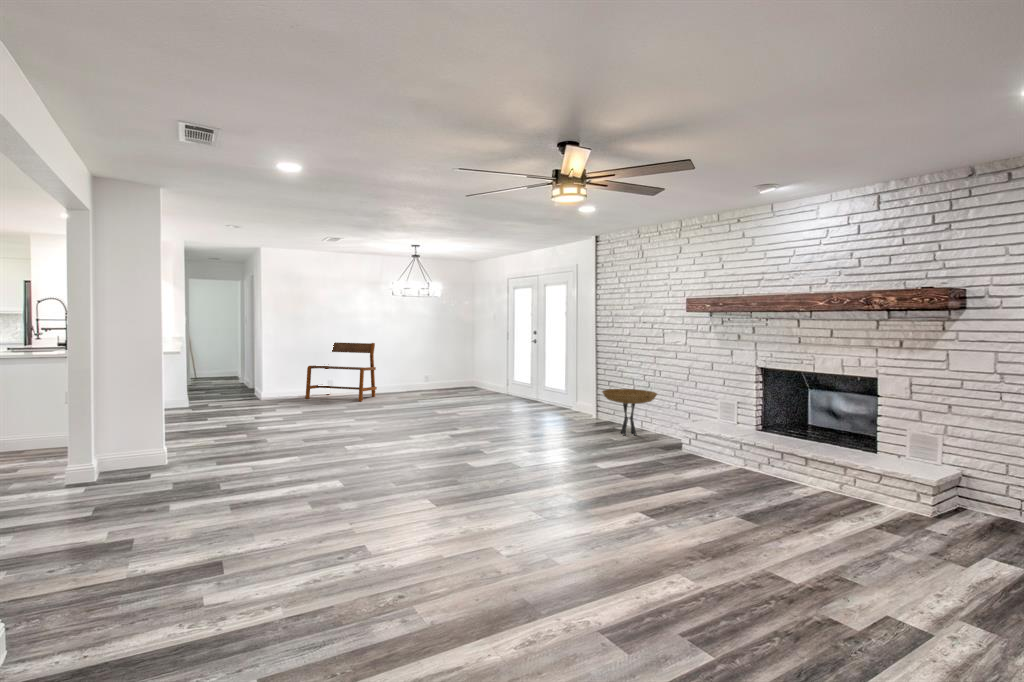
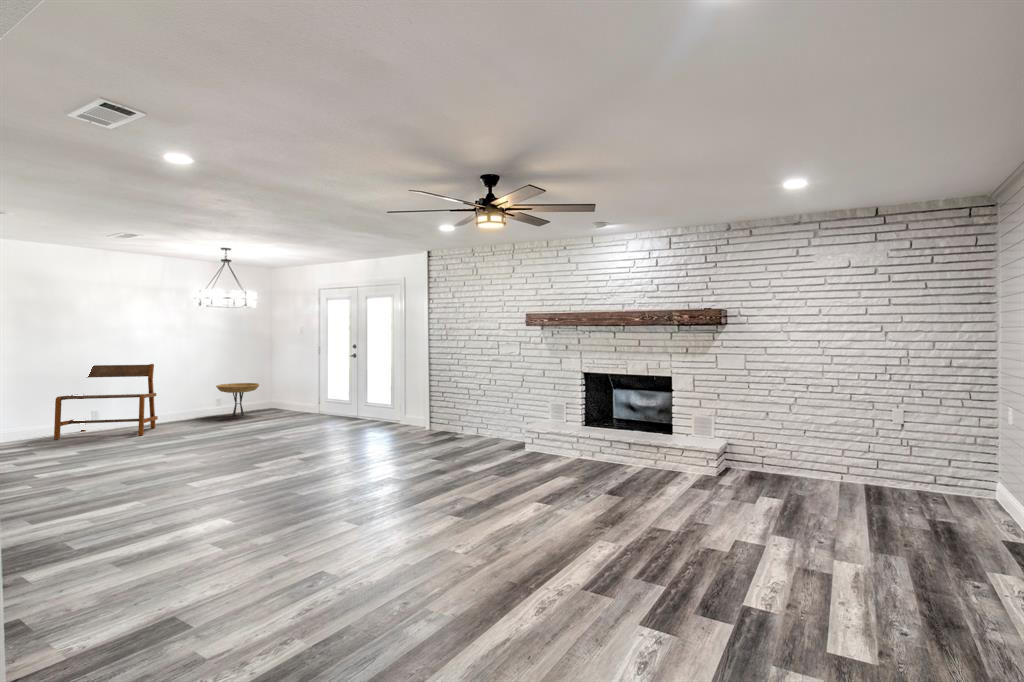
side table: present [602,389,657,435] -> present [216,383,259,416]

